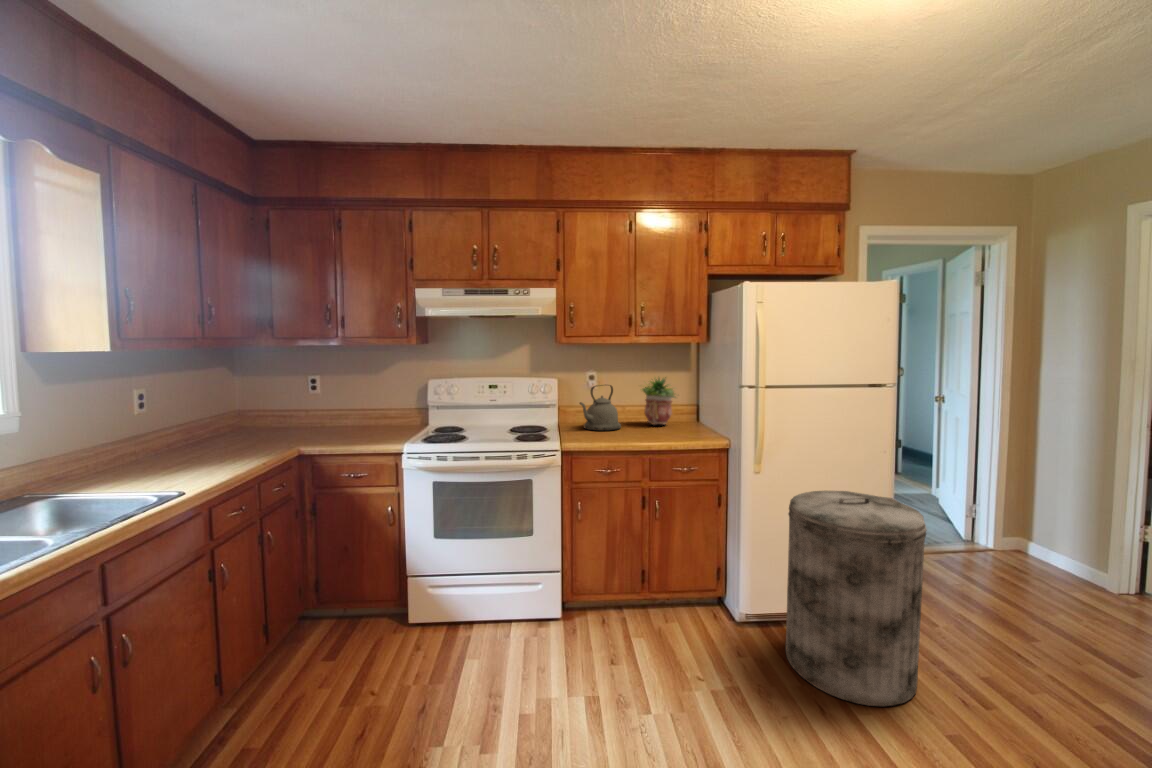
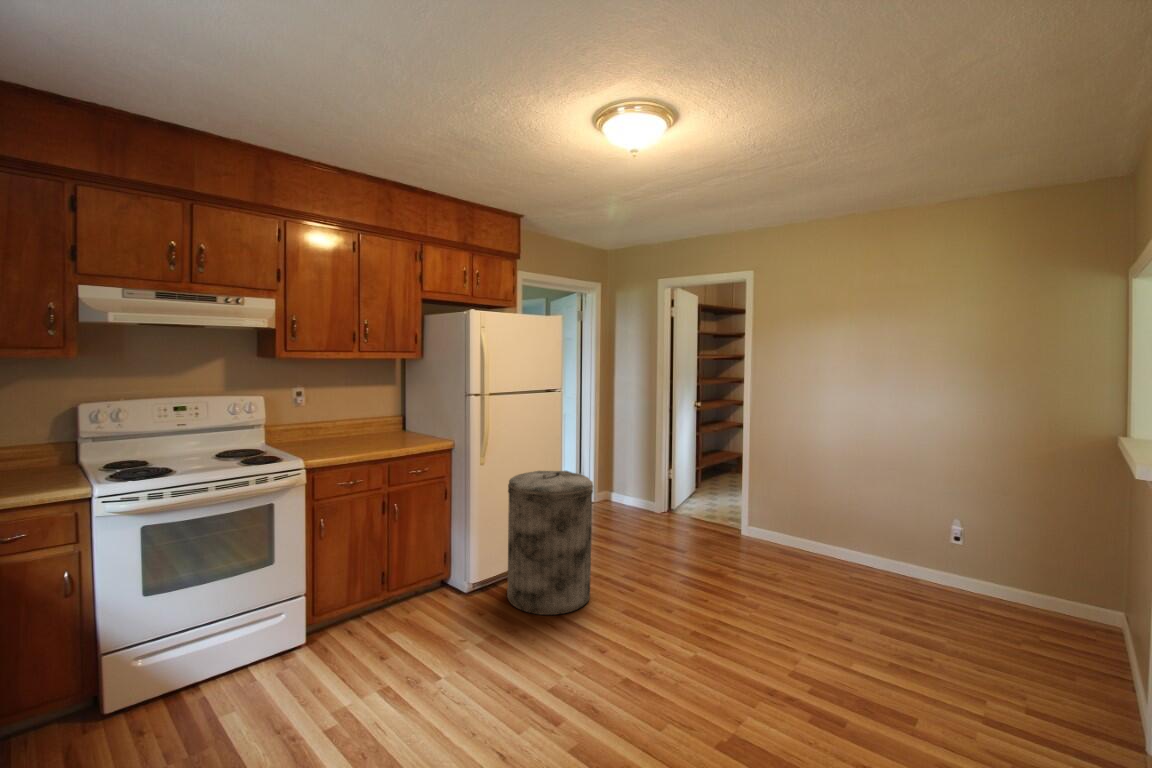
potted plant: present [641,377,676,425] -> none [354,389,394,437]
kettle: present [580,385,621,431] -> none [301,400,343,448]

